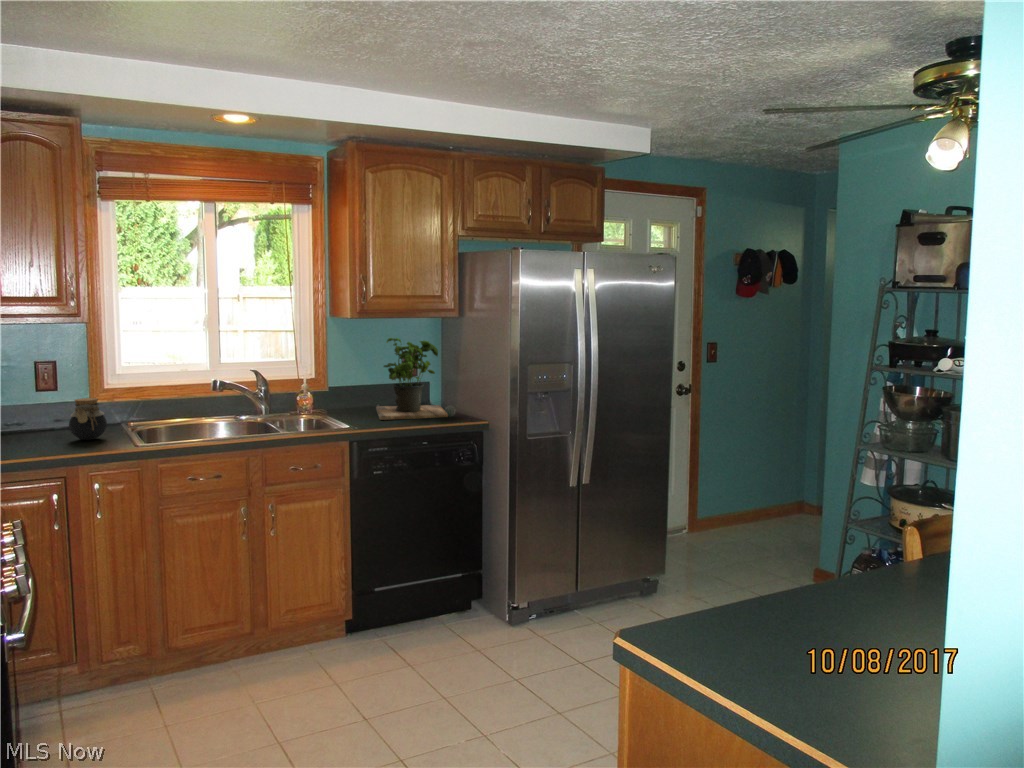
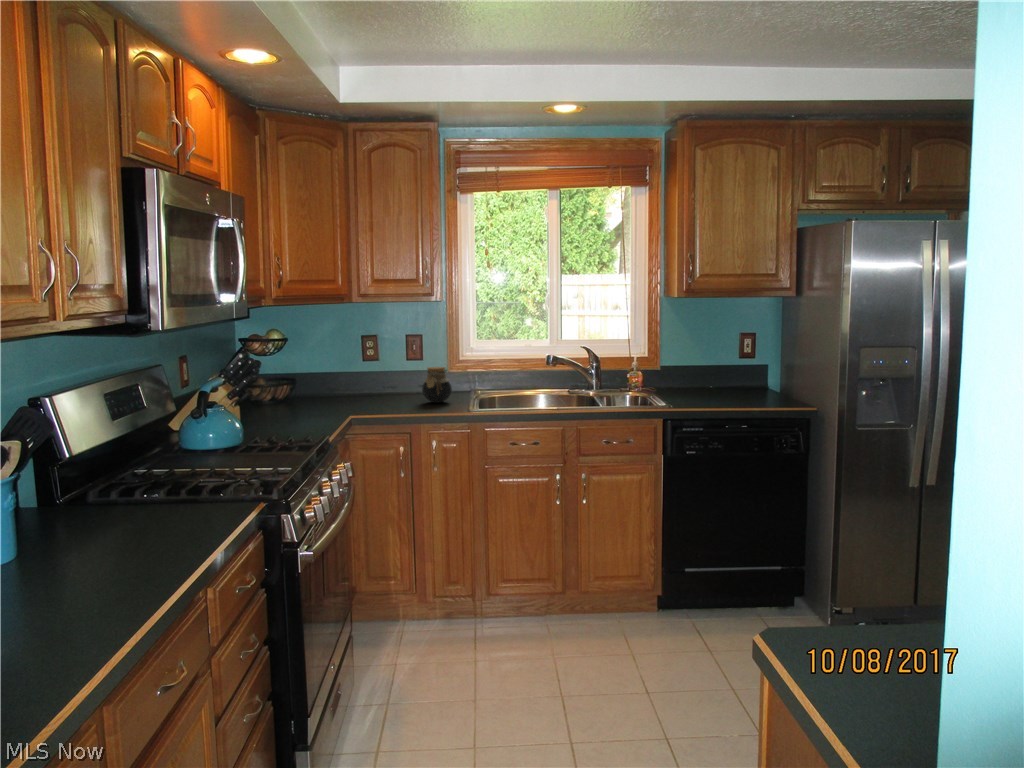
potted plant: present [376,338,448,420] -> none [702,318,775,403]

